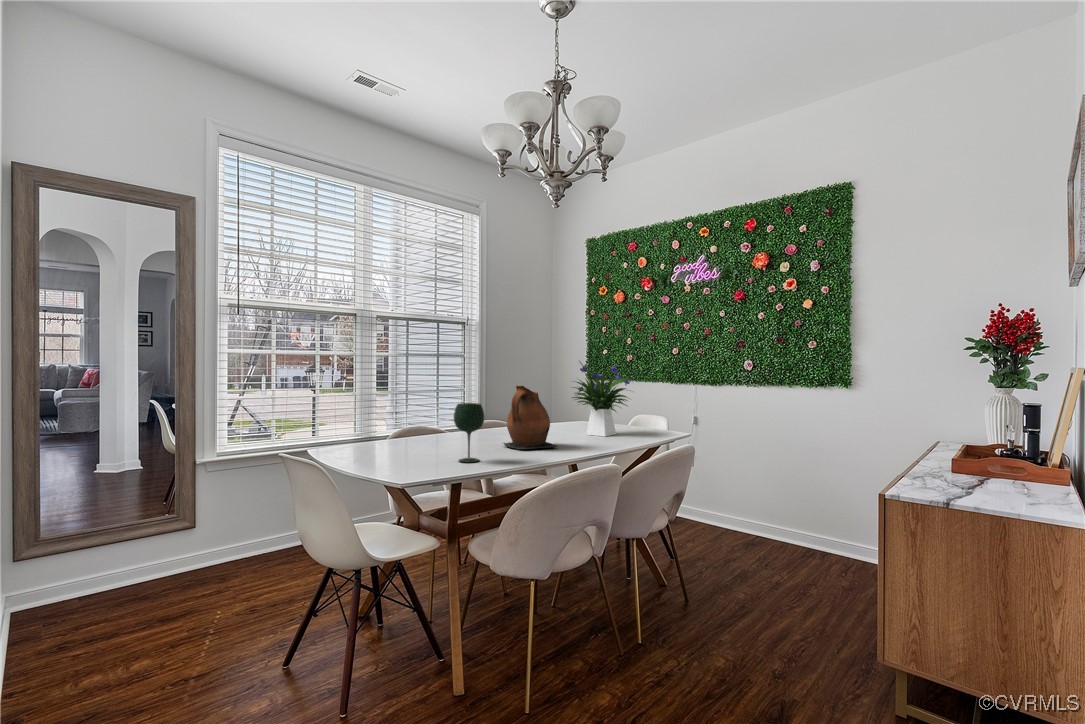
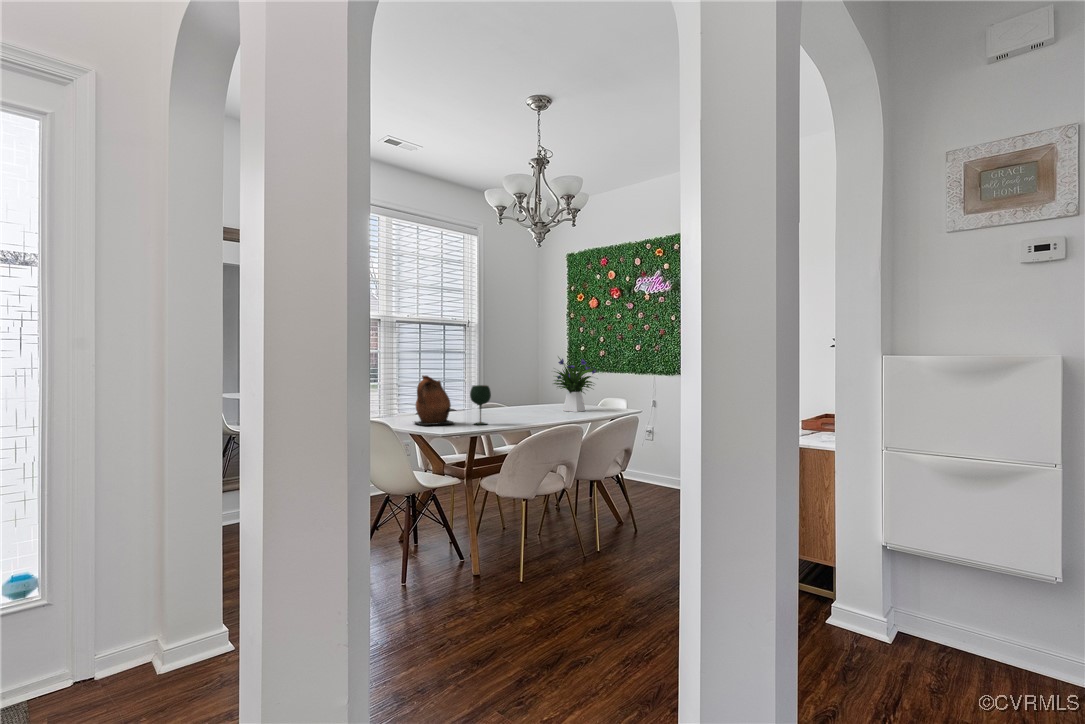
ceramic pitcher: present [504,386,557,449] -> present [415,375,454,425]

